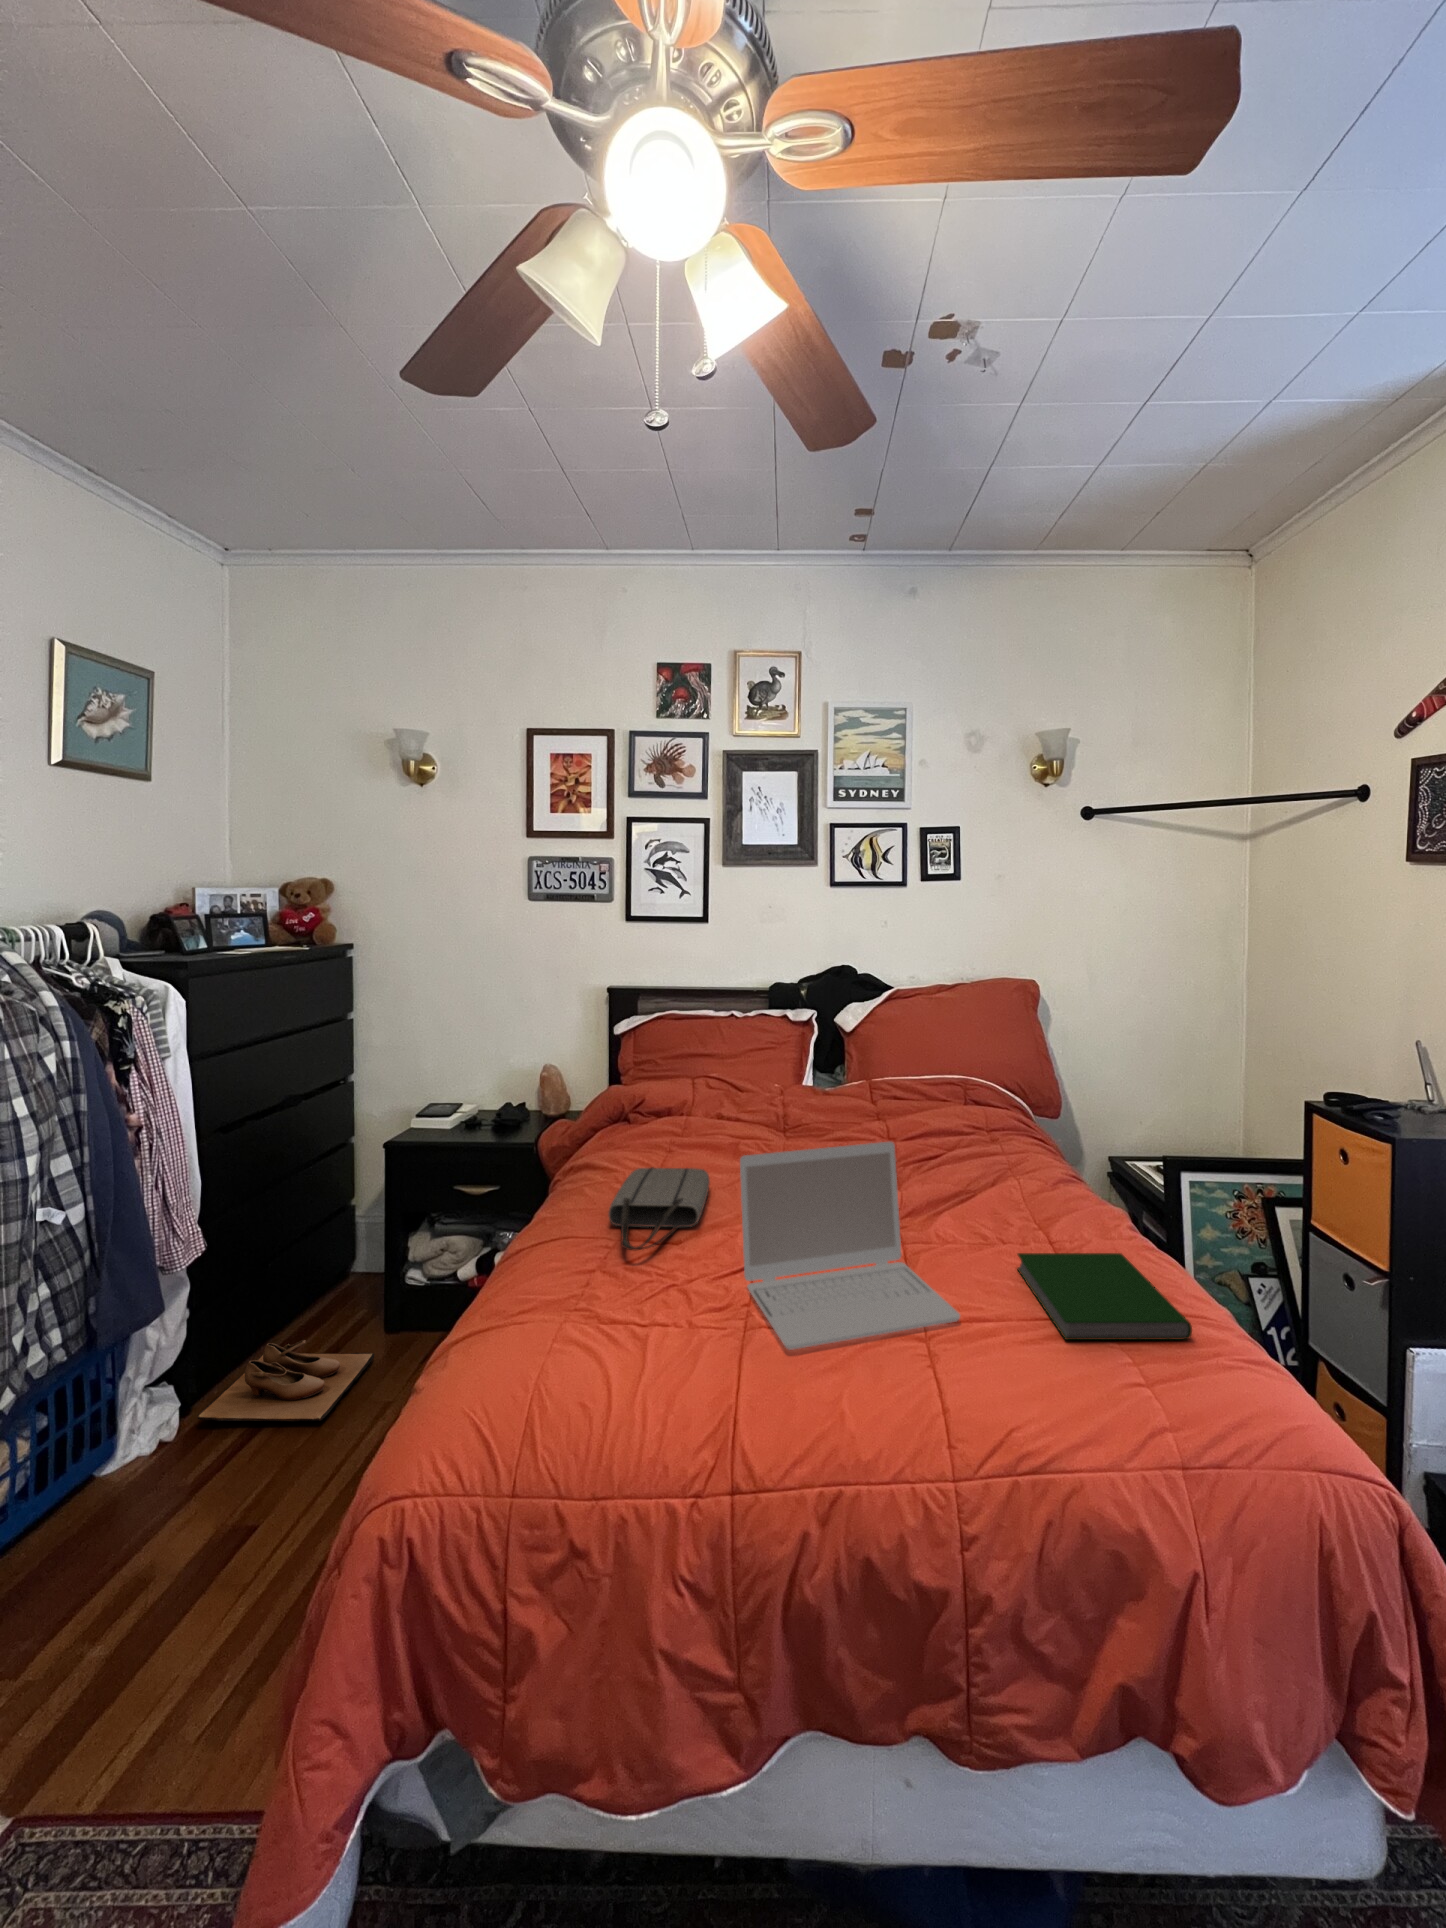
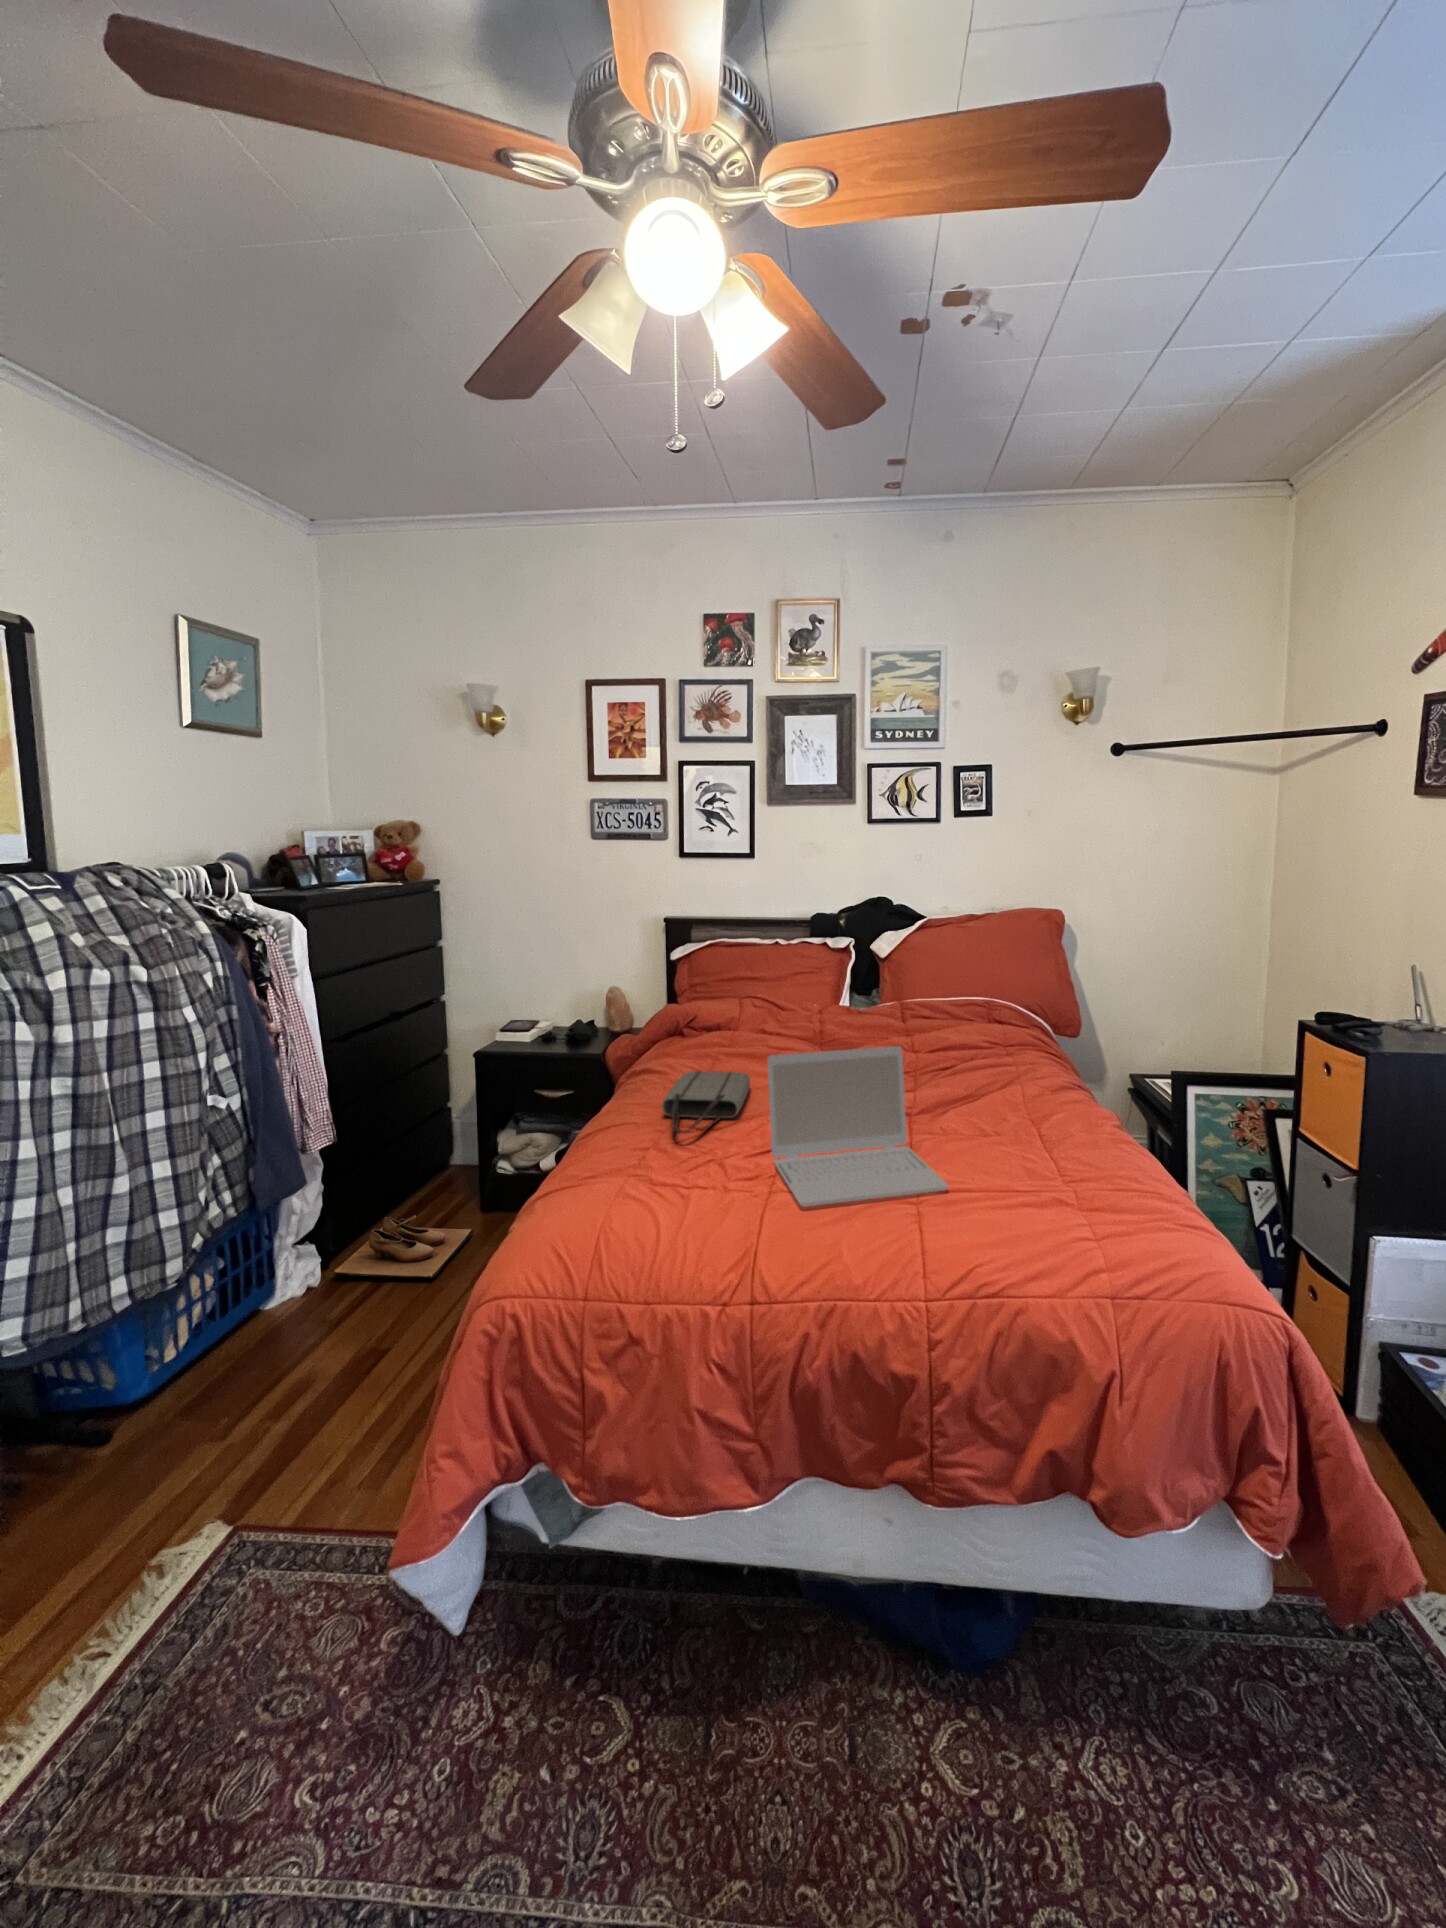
hardcover book: present [1017,1253,1192,1340] -> none [1006,1141,1143,1207]

